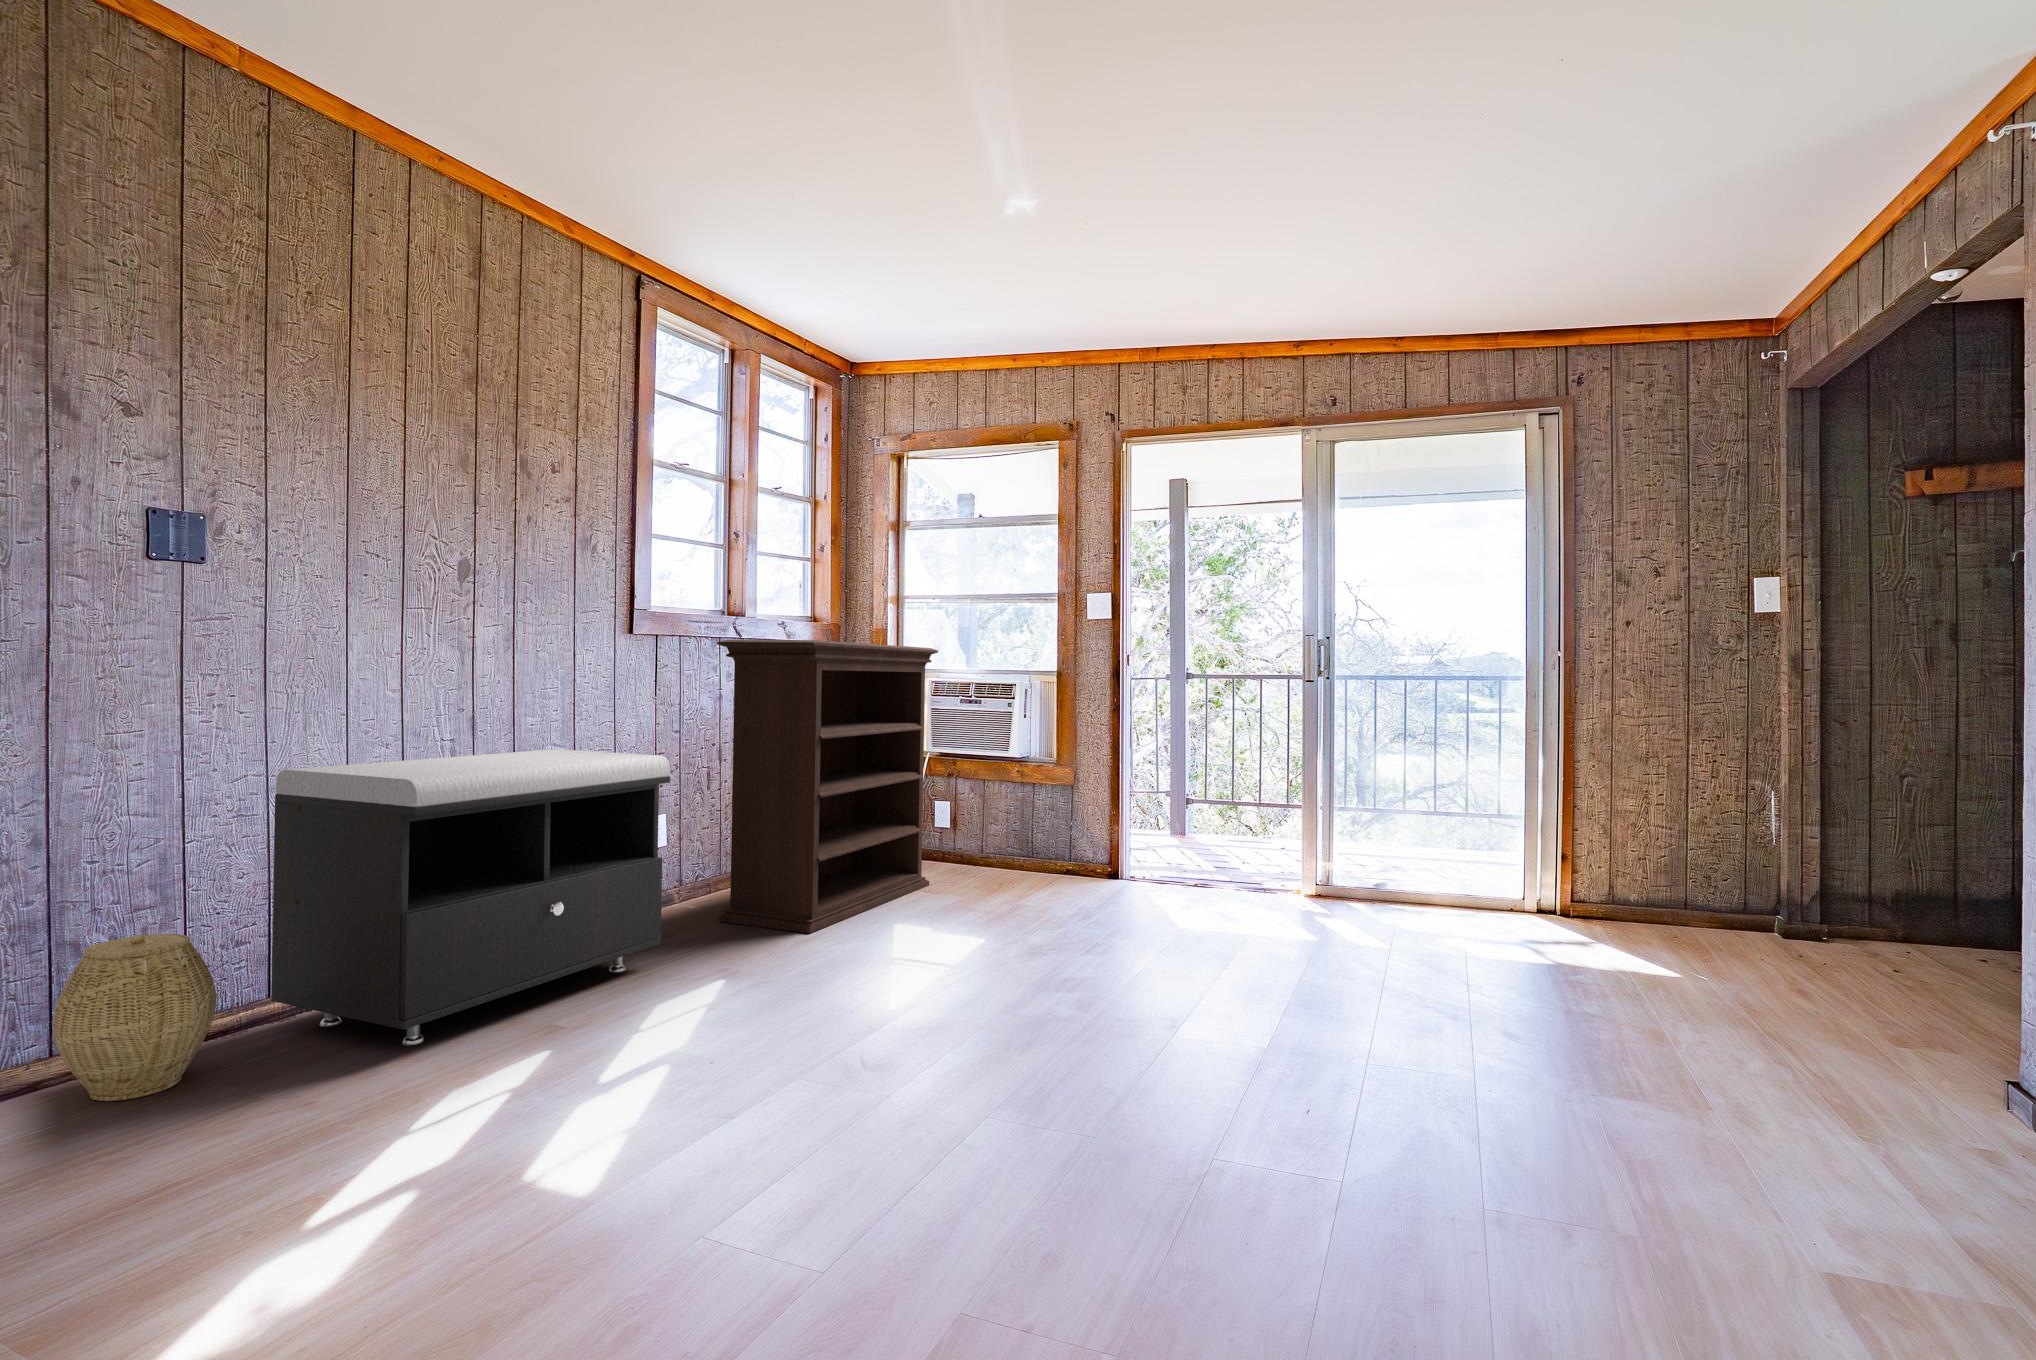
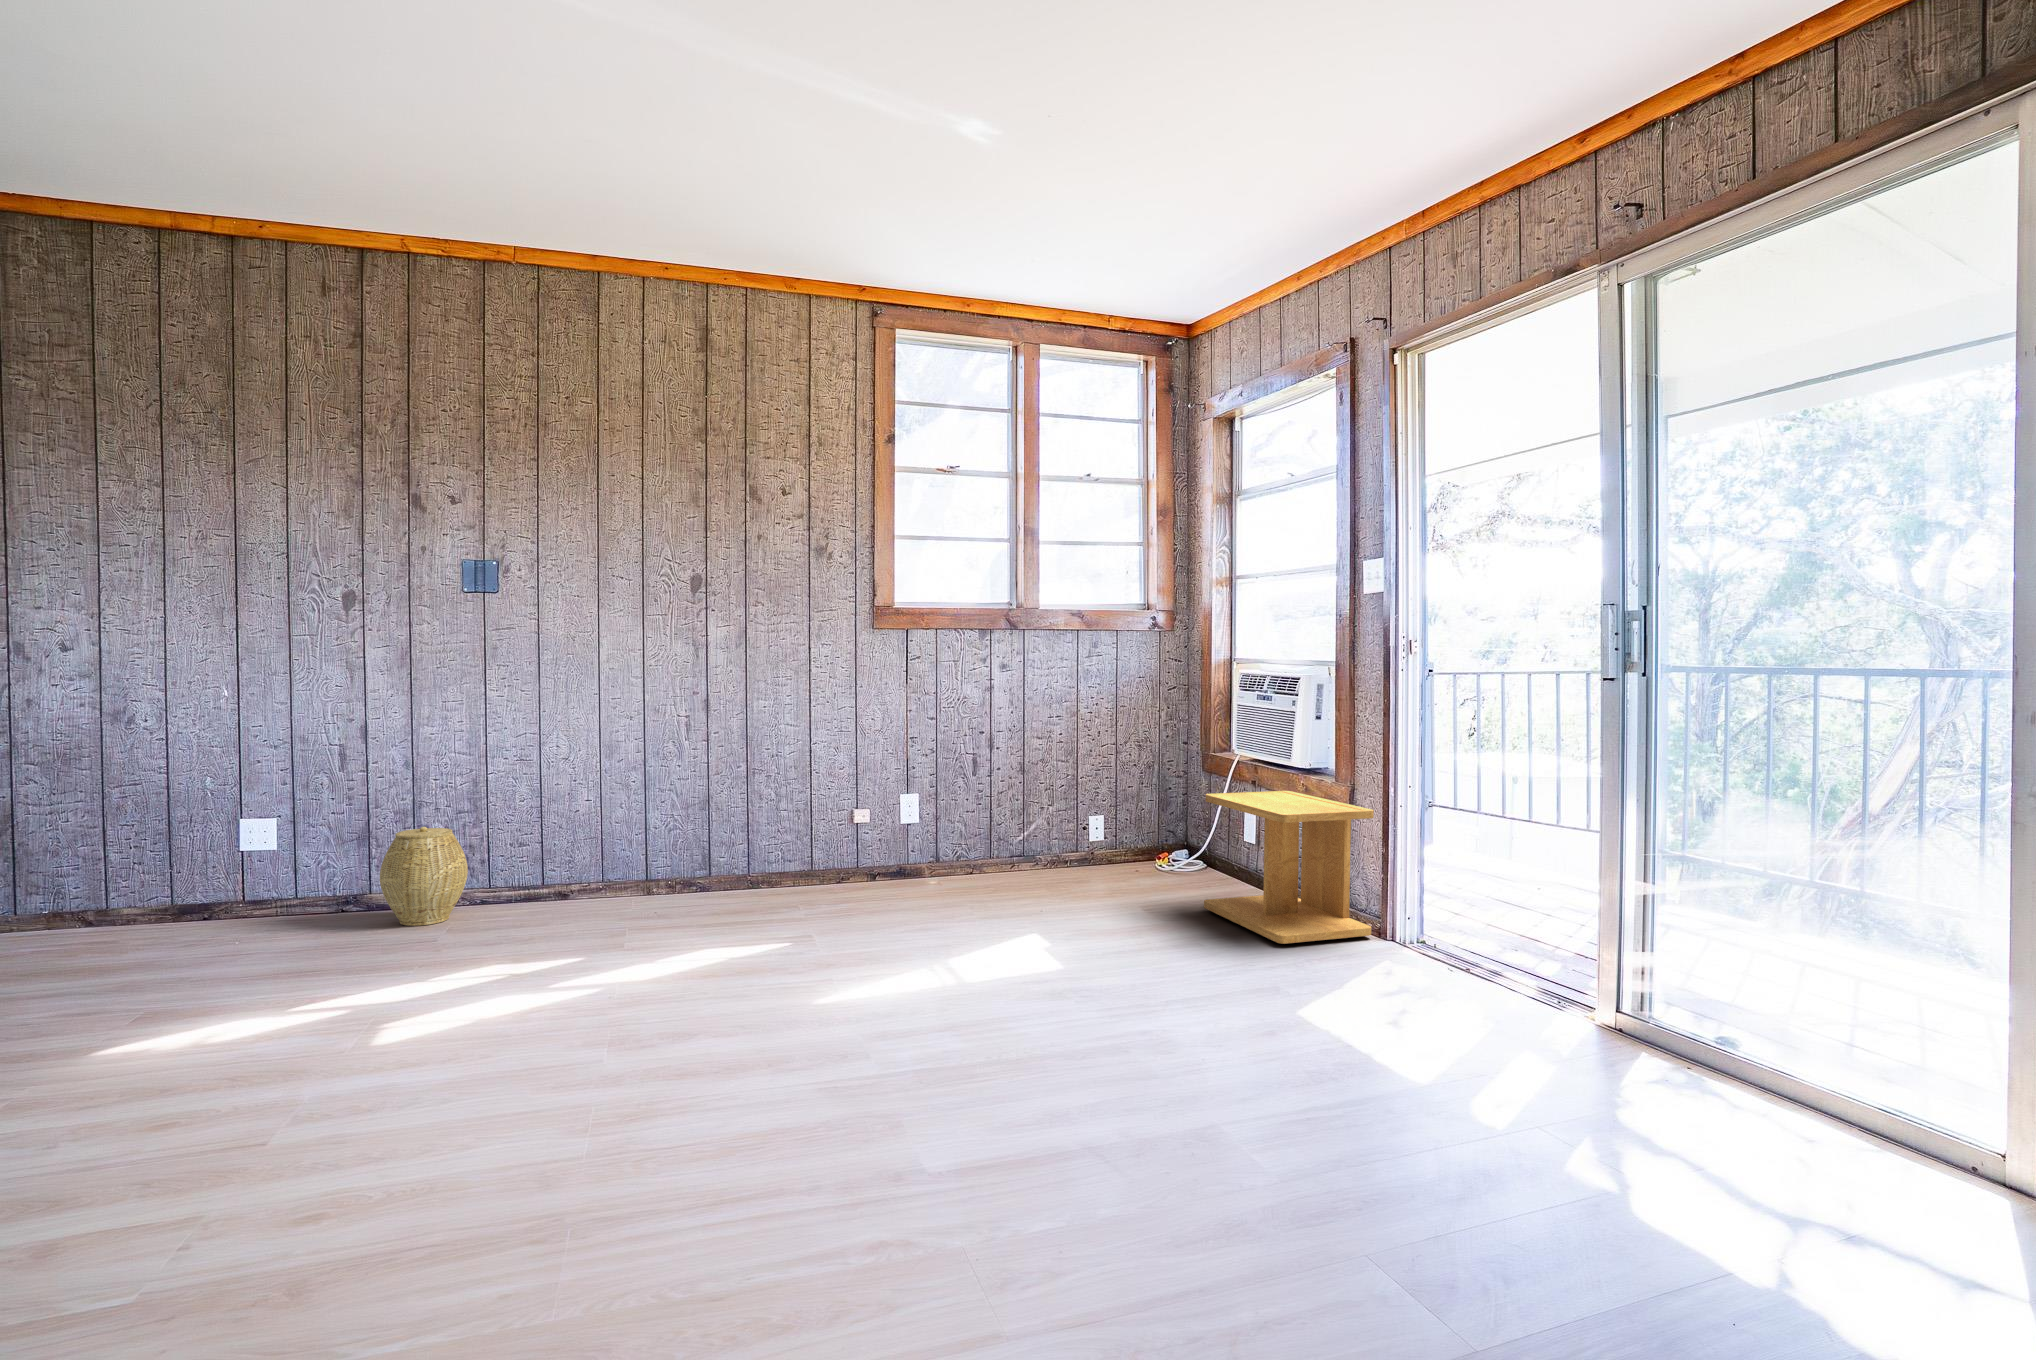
bookshelf: present [717,640,938,933] -> none [910,630,1185,924]
storage bench: present [271,749,670,1046] -> none [514,728,781,934]
side table: none [958,777,1094,892] -> present [1204,791,1374,944]

